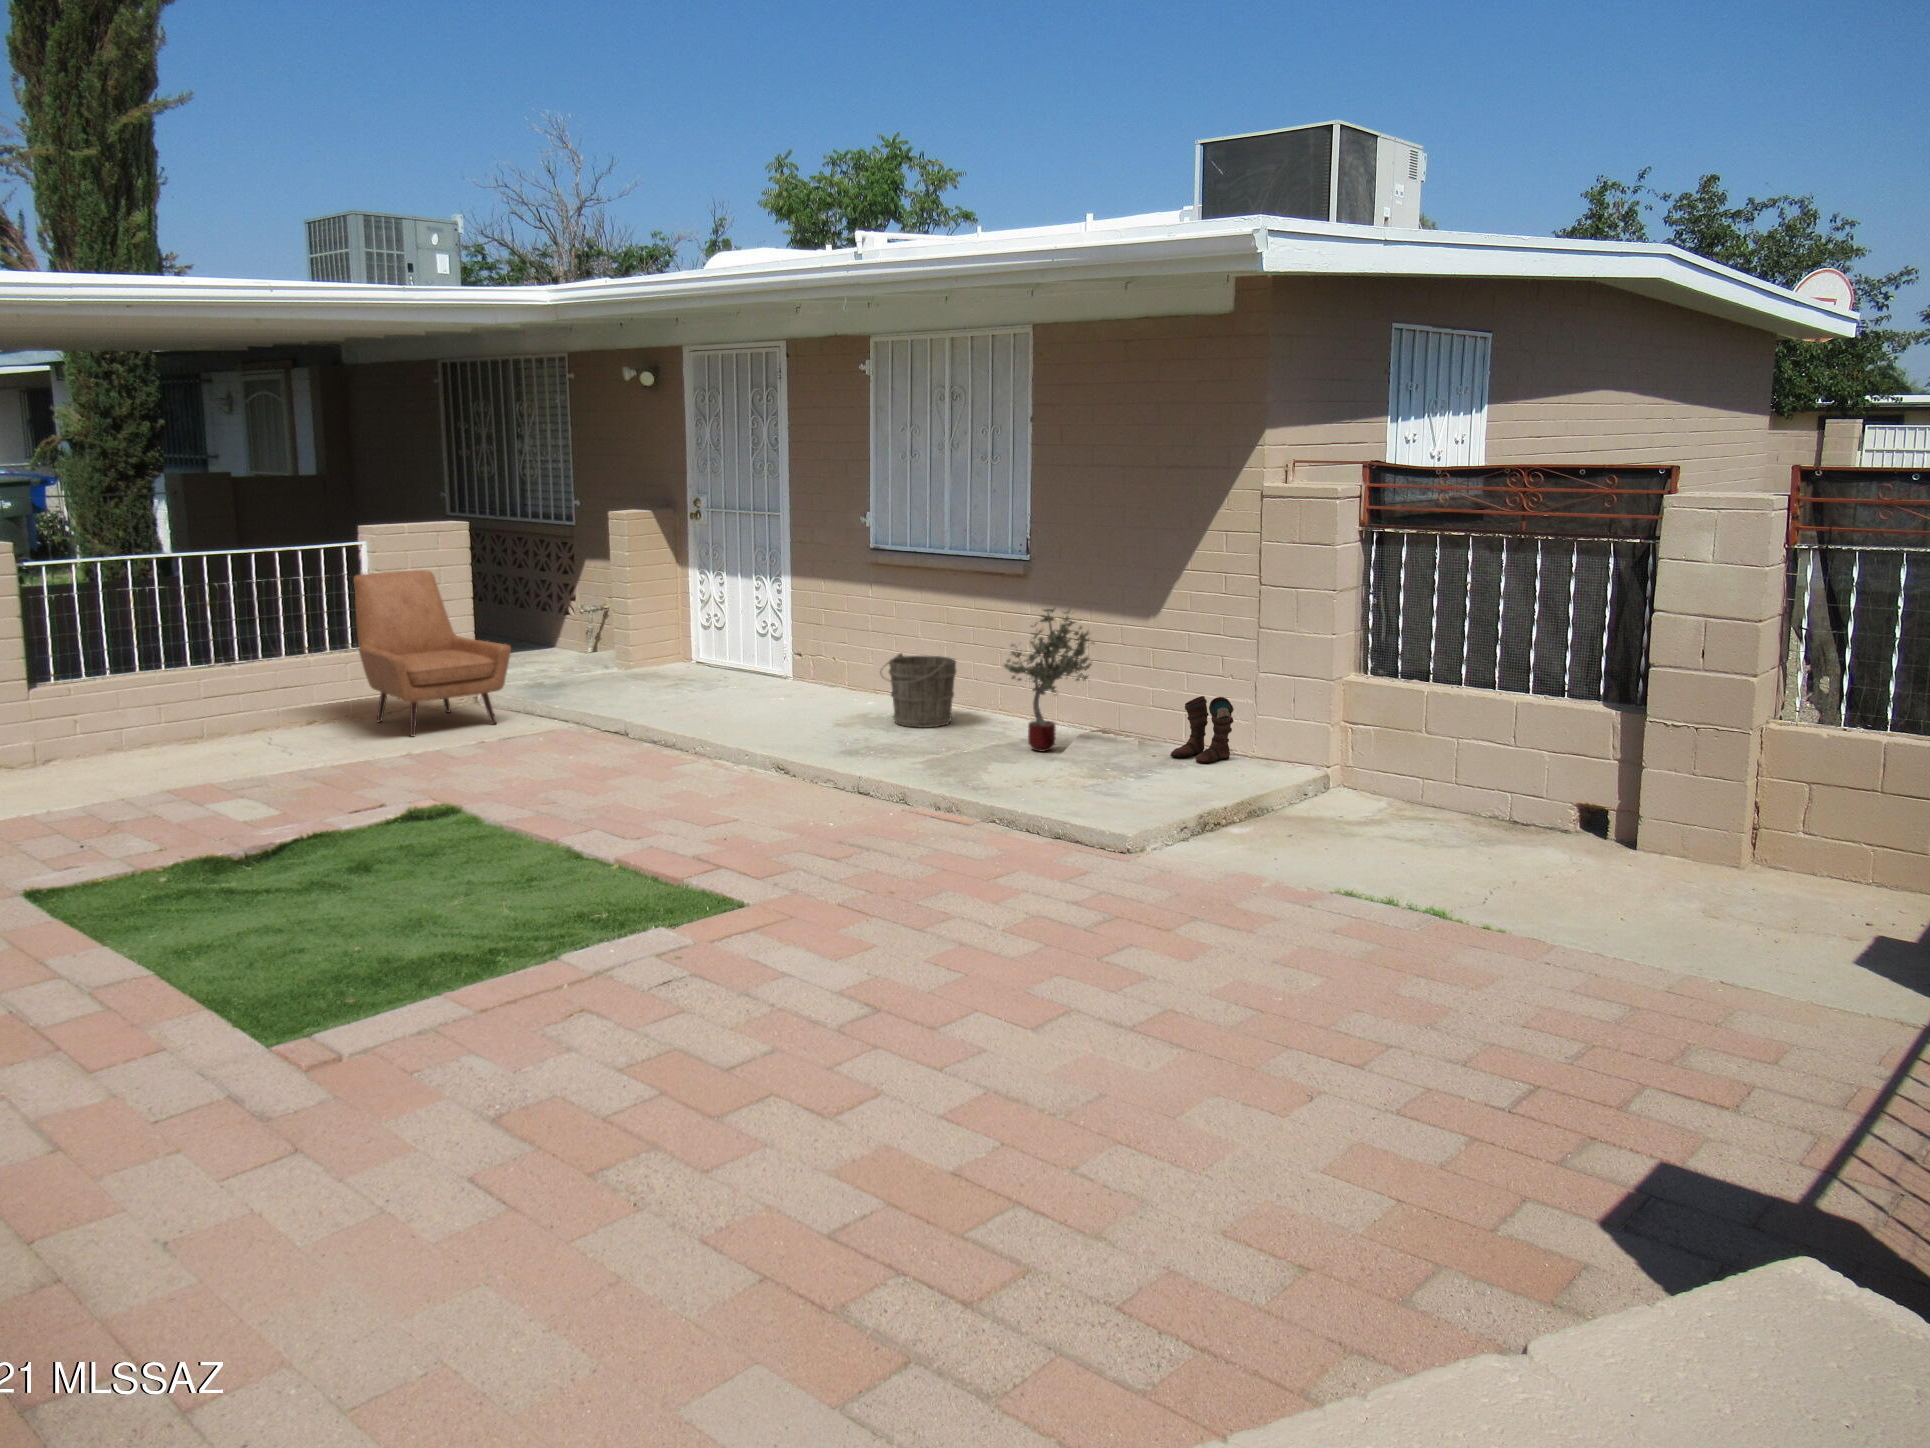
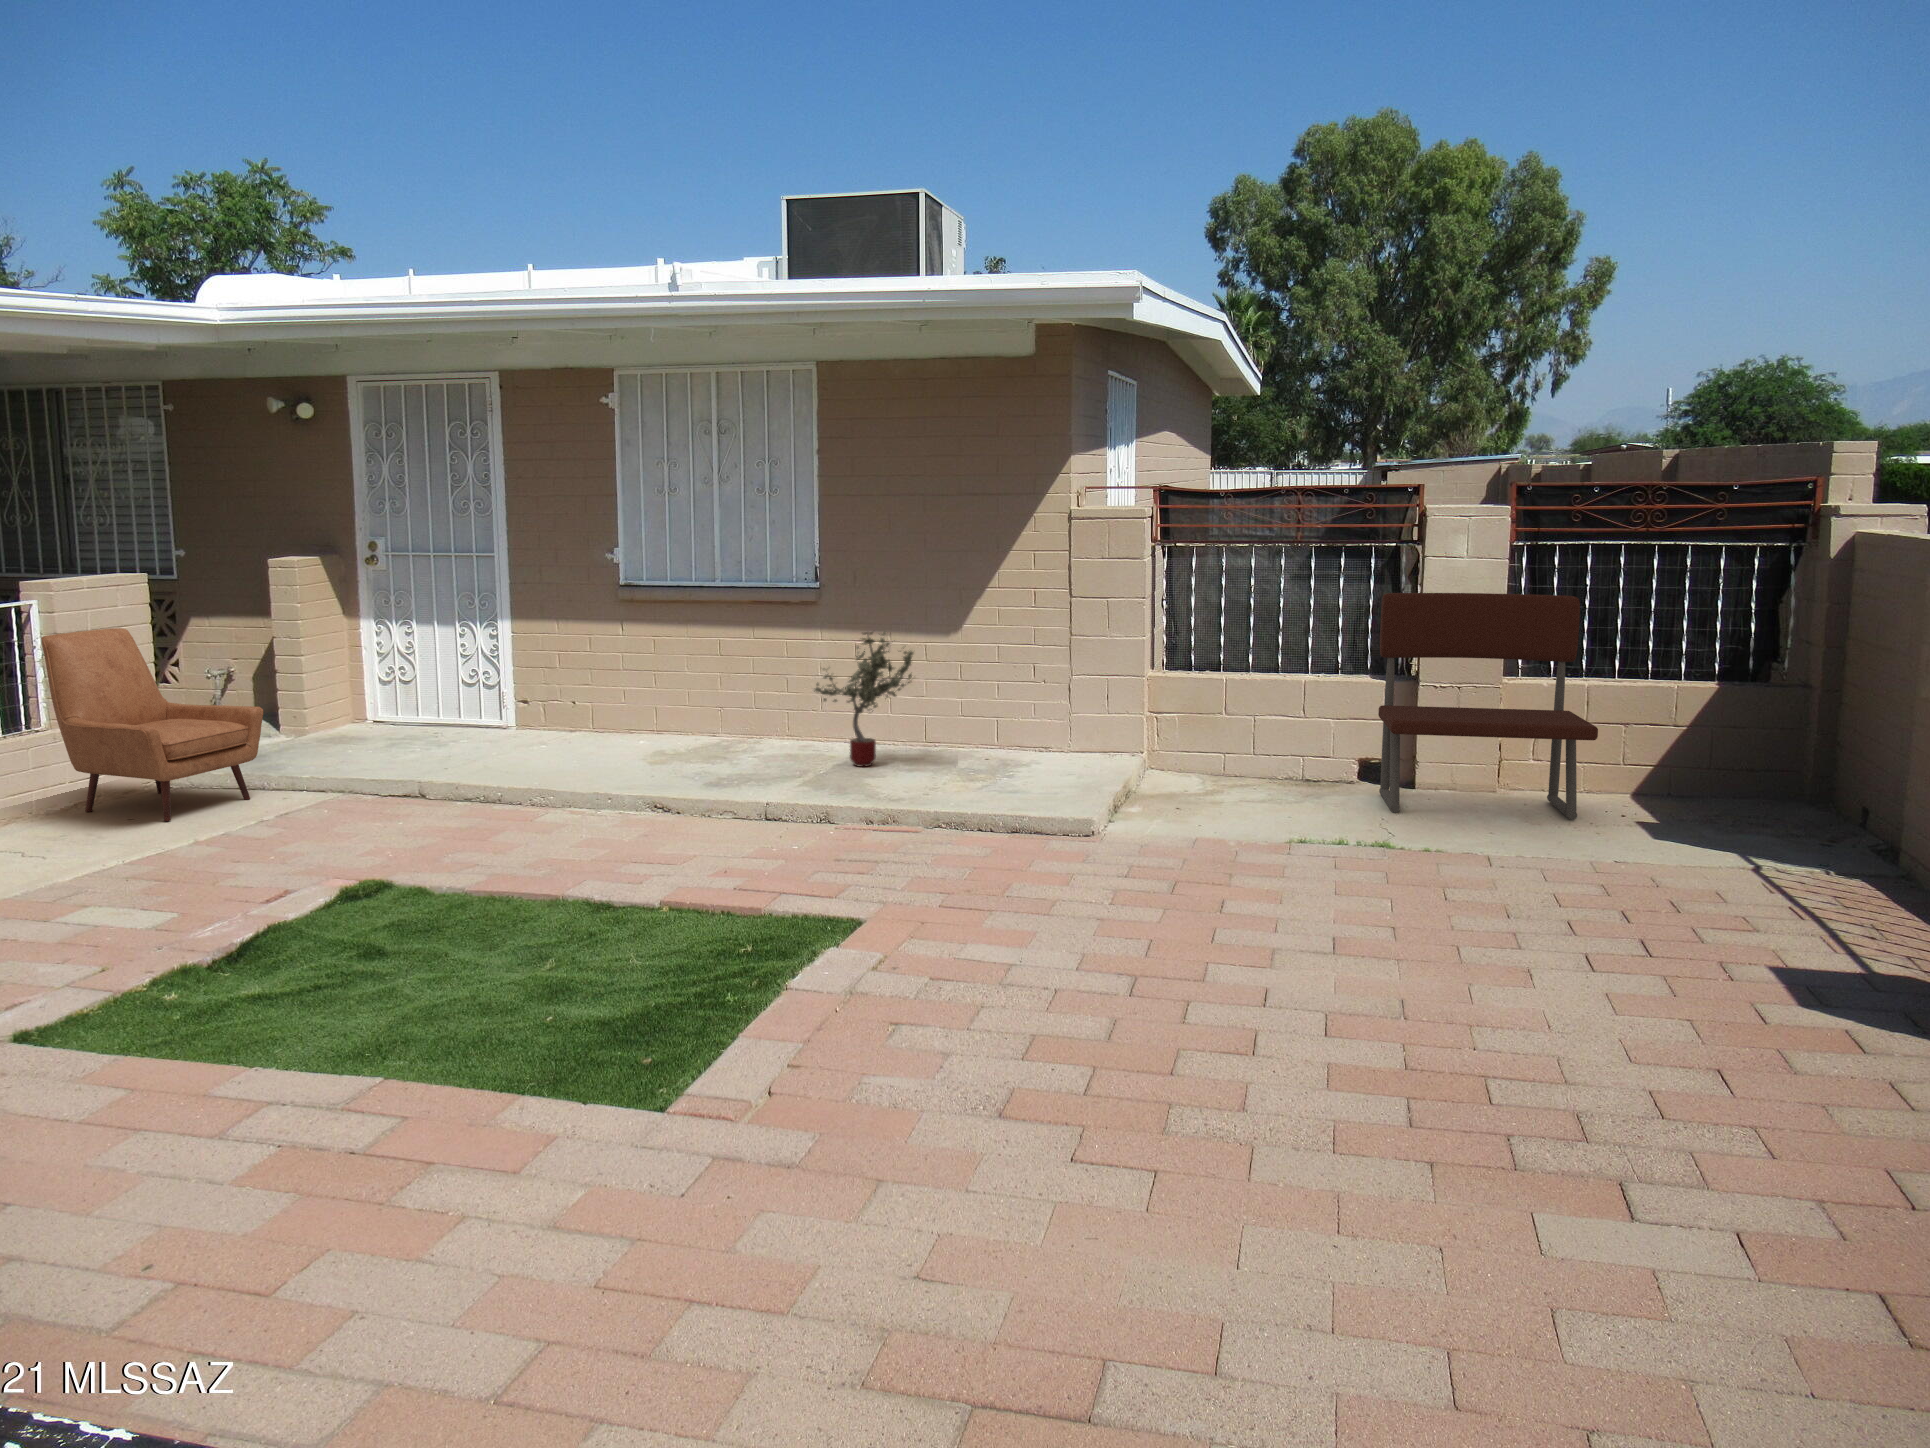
bench: none [1526,600,1847,921] -> present [1378,593,1598,820]
bucket: present [880,653,956,728] -> none [668,687,744,758]
boots: present [1170,696,1234,763] -> none [1004,700,1063,759]

